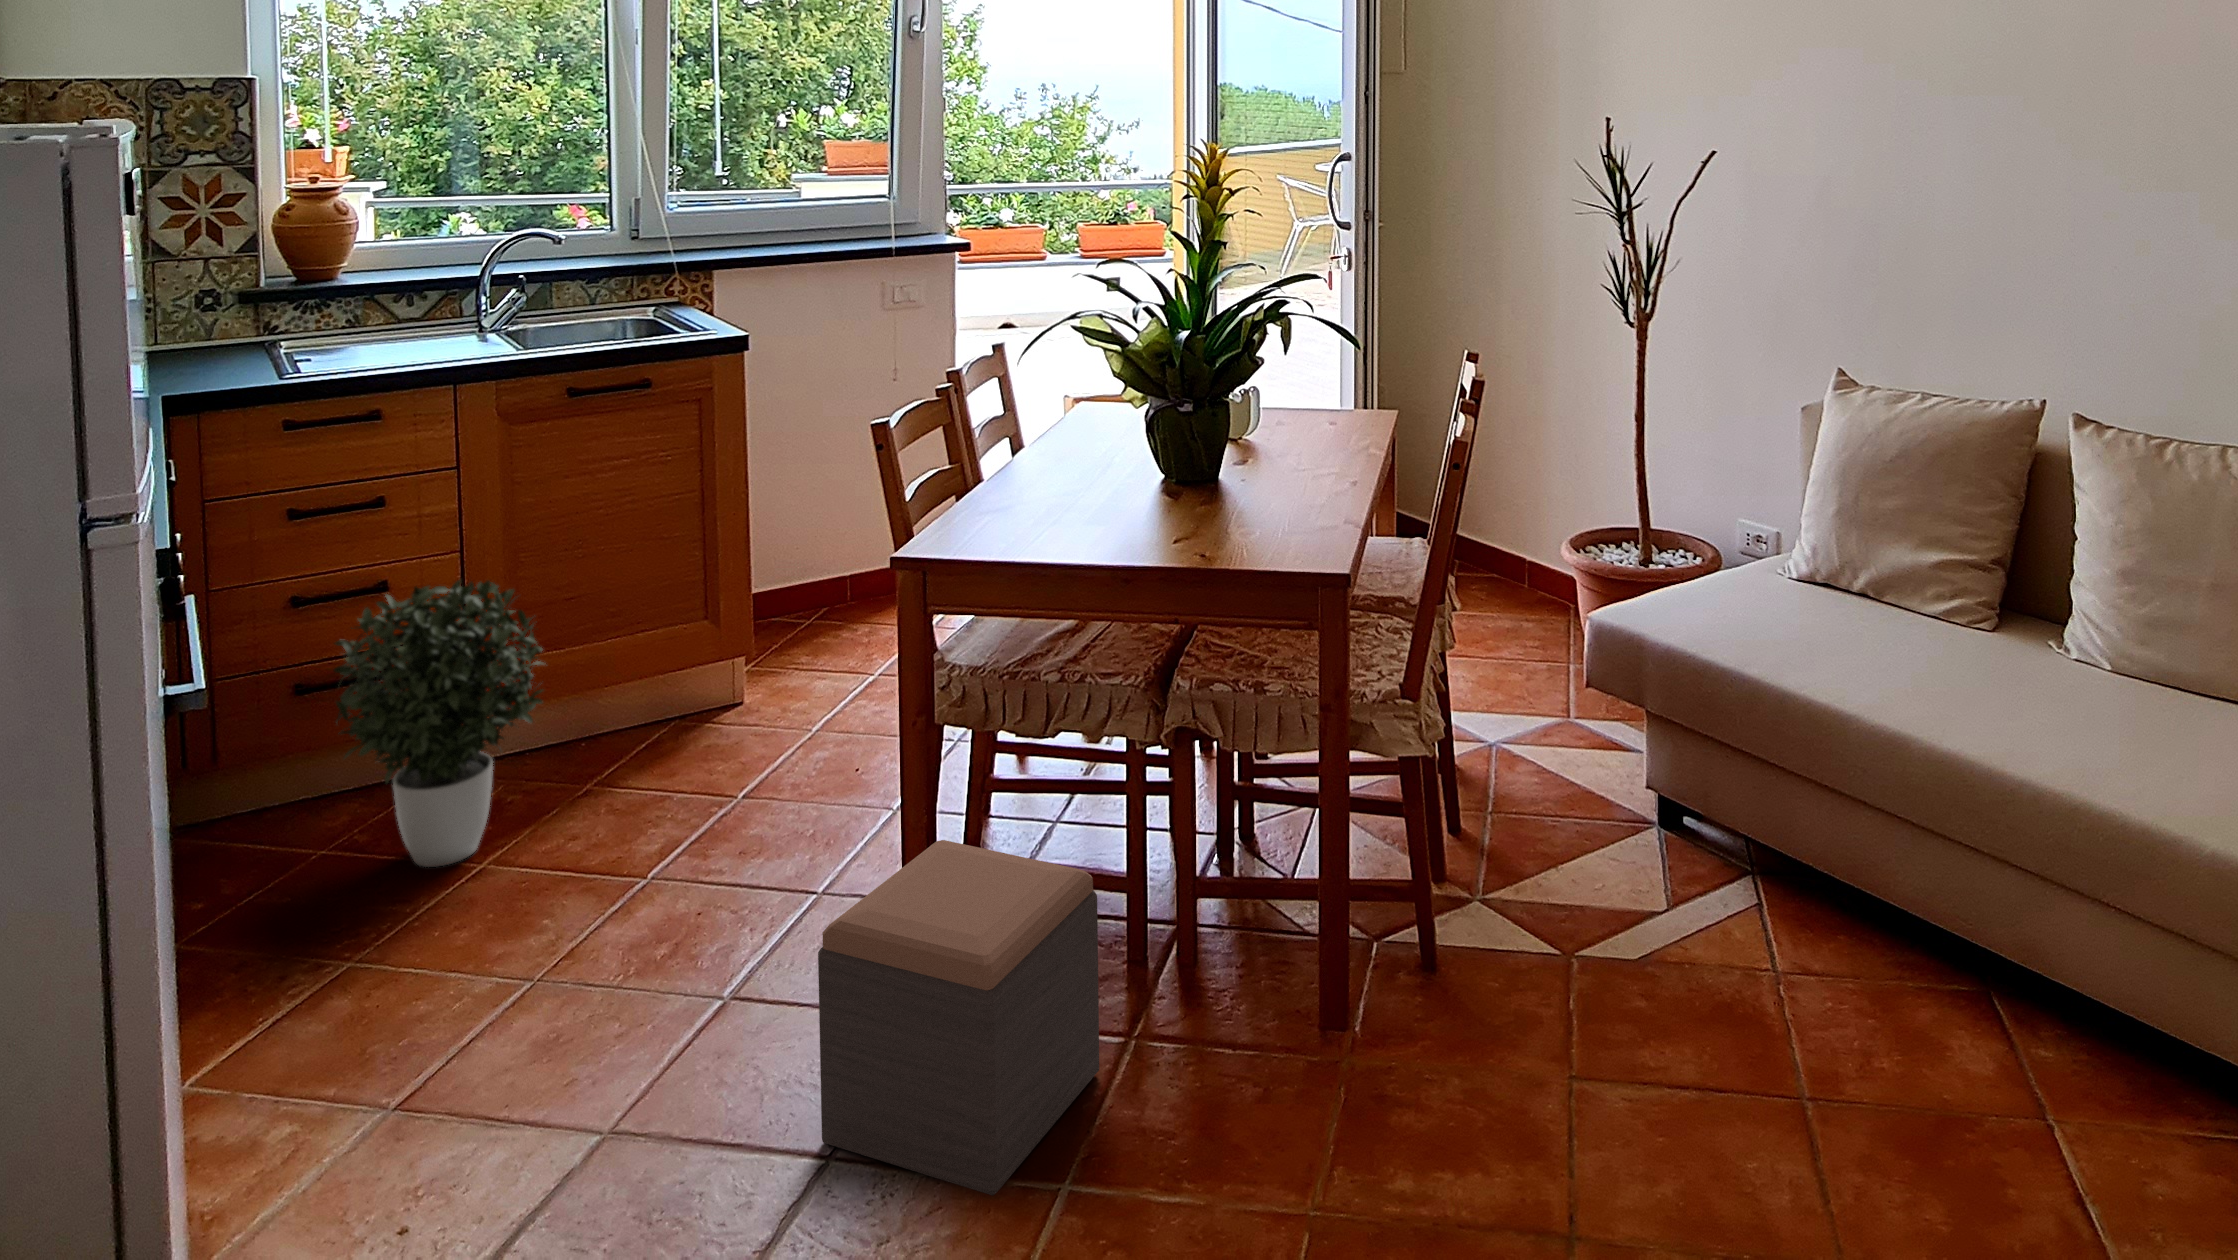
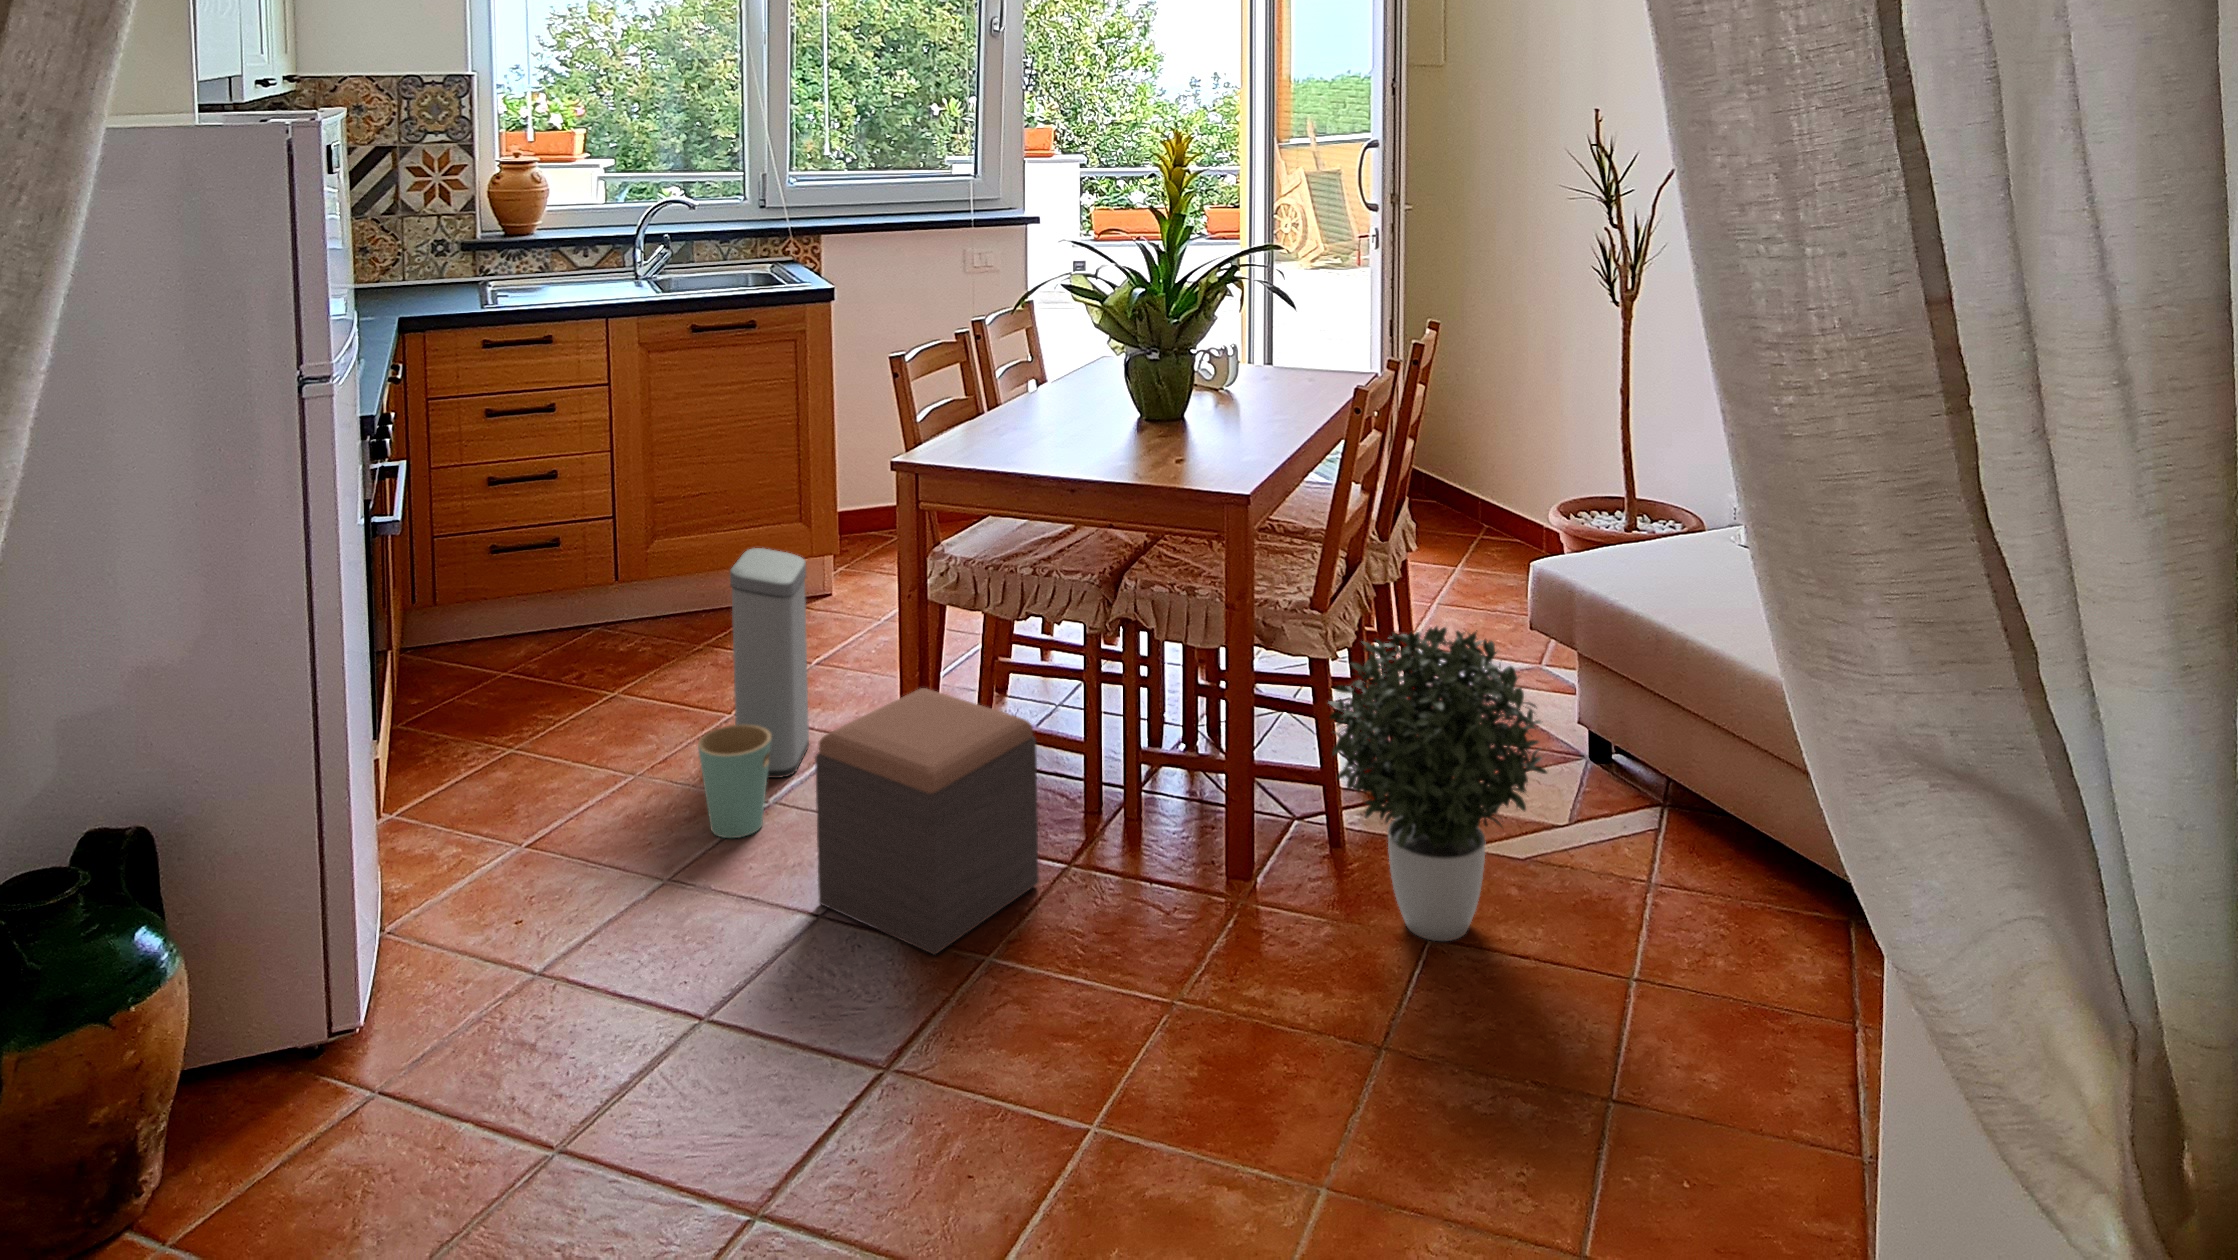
potted plant: present [334,580,543,867] -> present [1329,626,1547,941]
trash can: none [634,672,760,1062] -> present [698,548,809,838]

